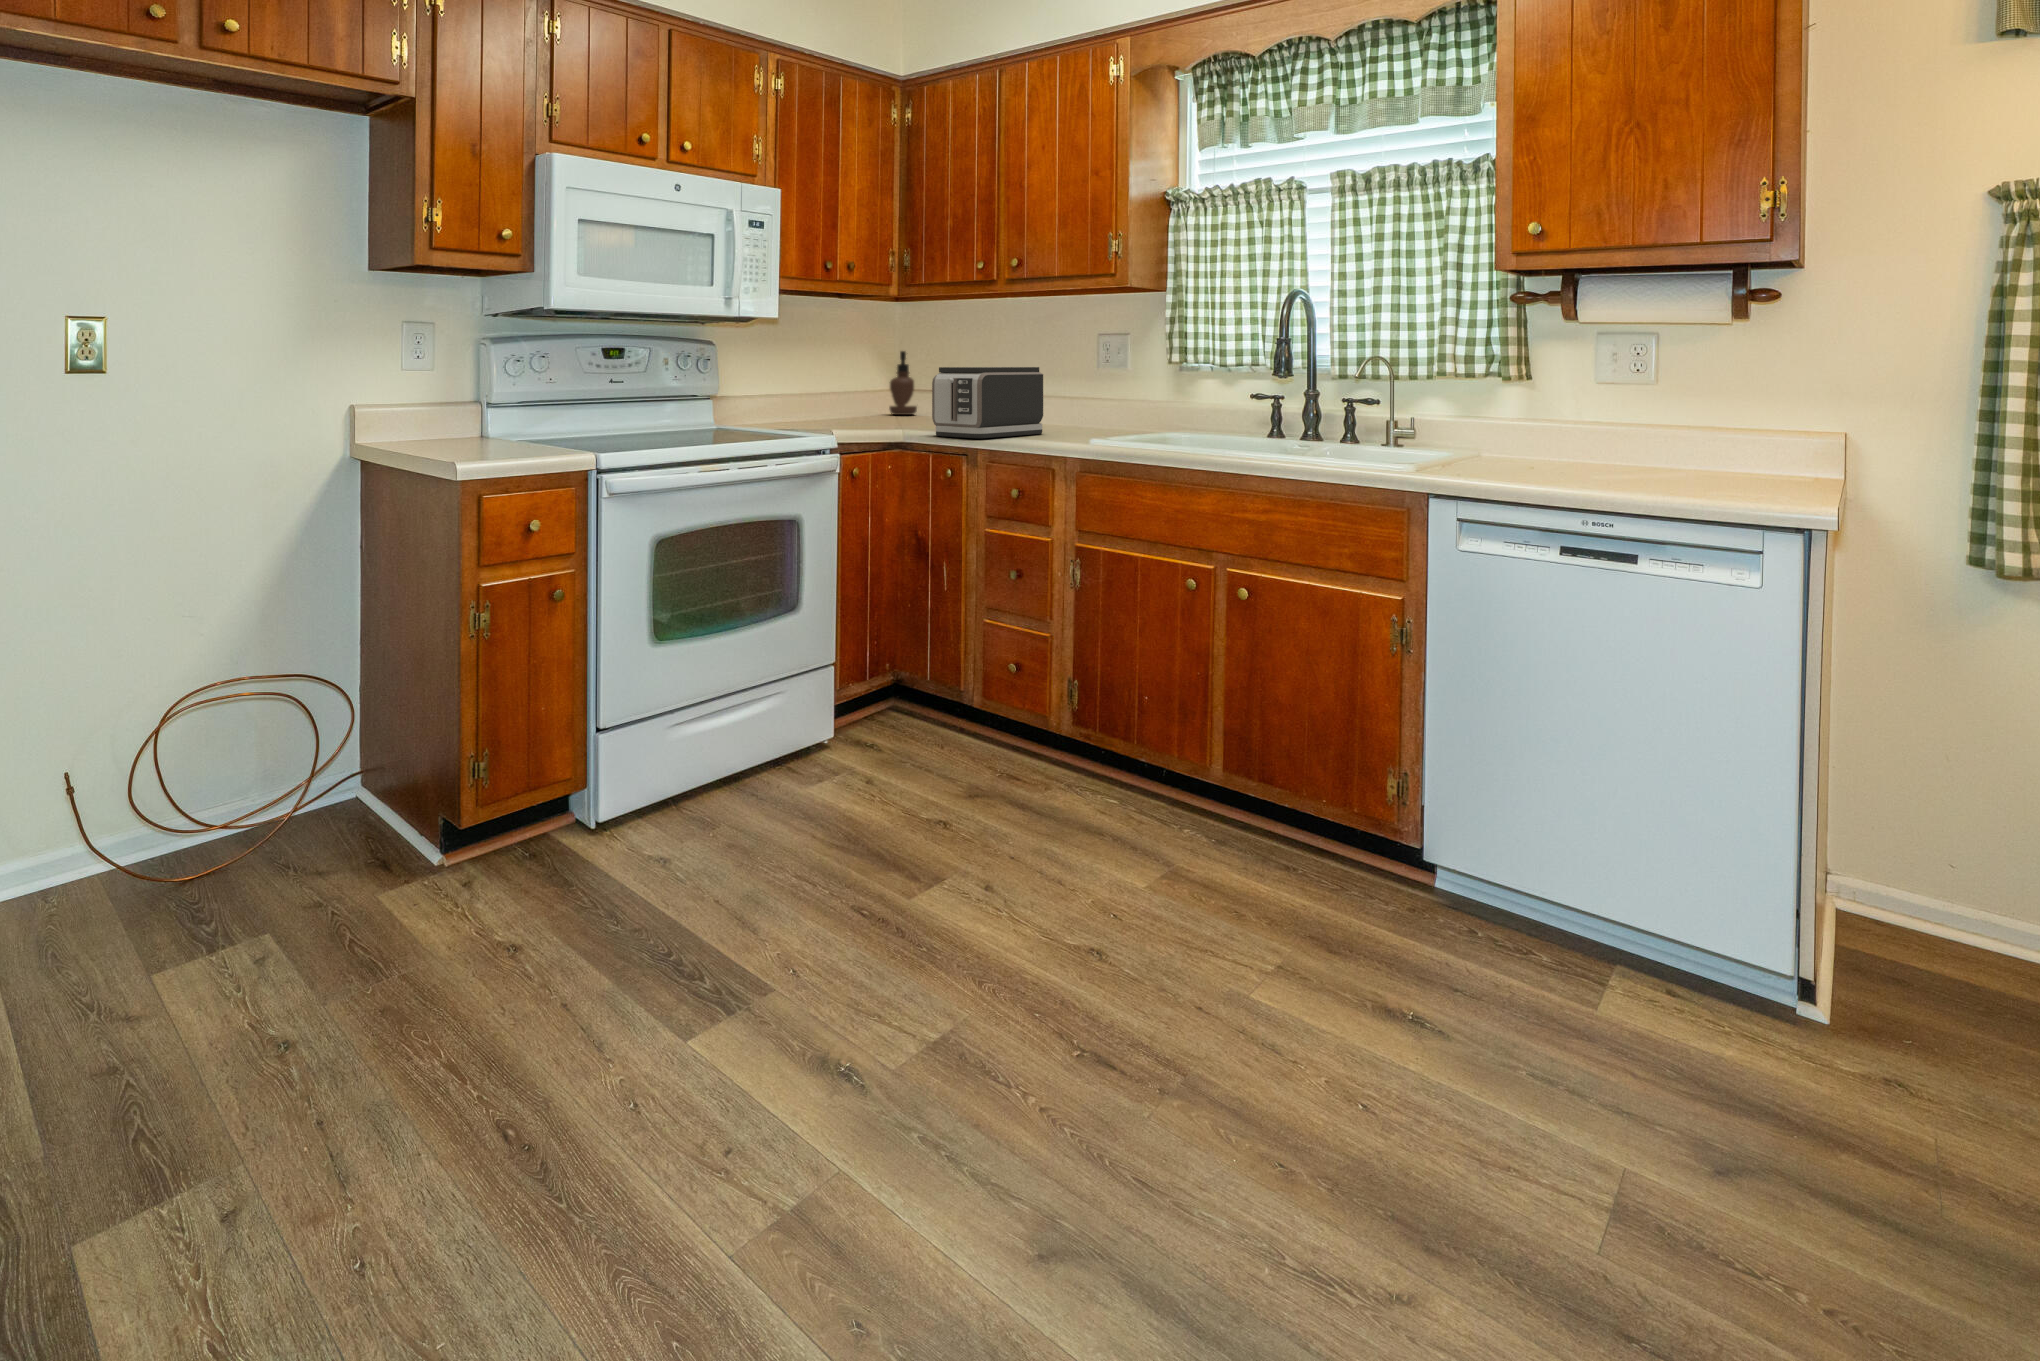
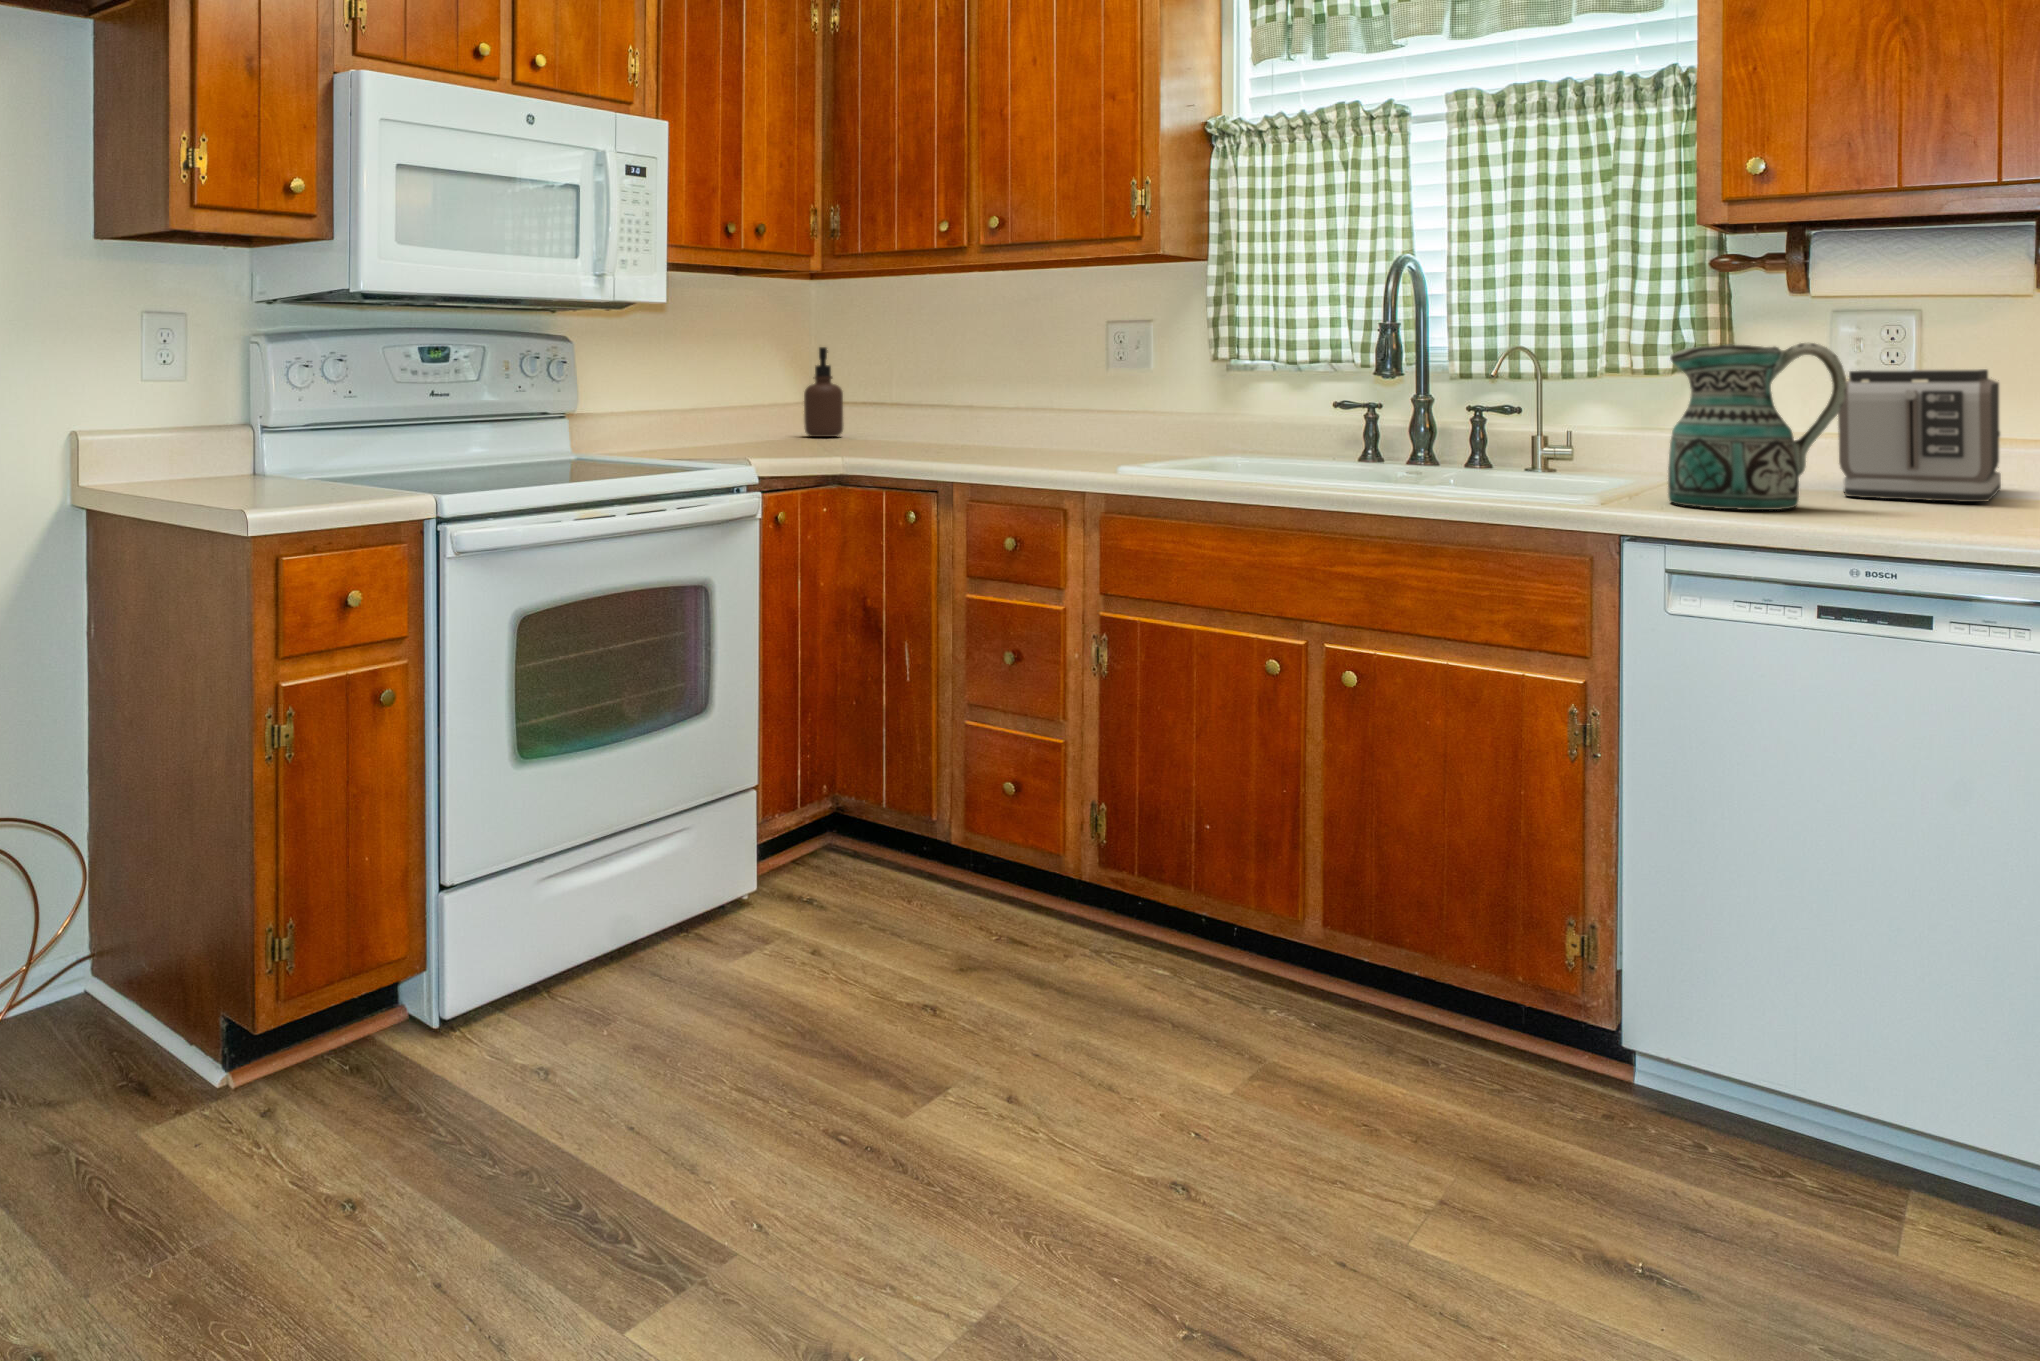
ceramic pitcher: none [1466,356,1591,475] -> present [1668,343,1847,510]
toaster: present [932,367,1043,438] -> present [1838,369,2001,502]

